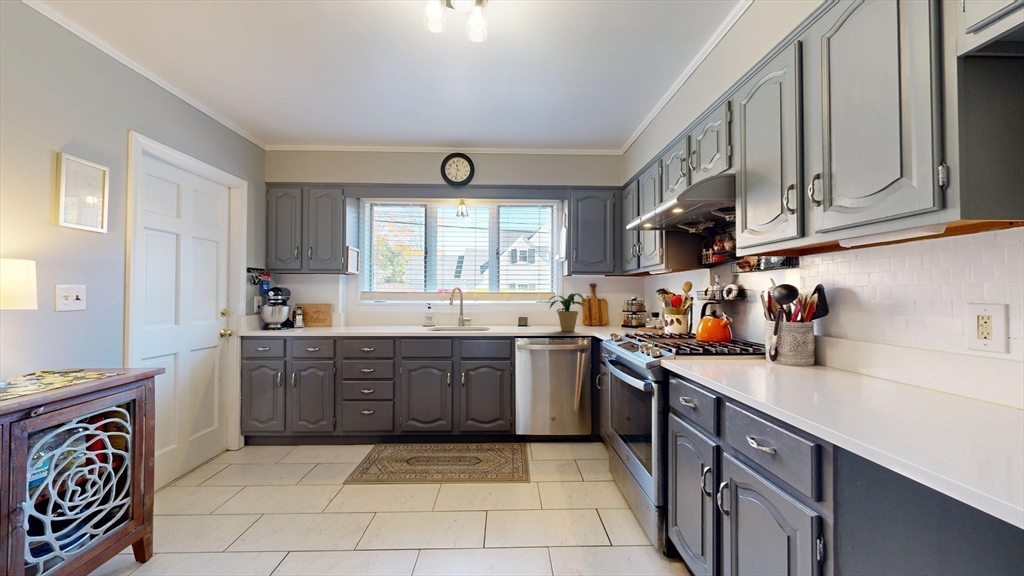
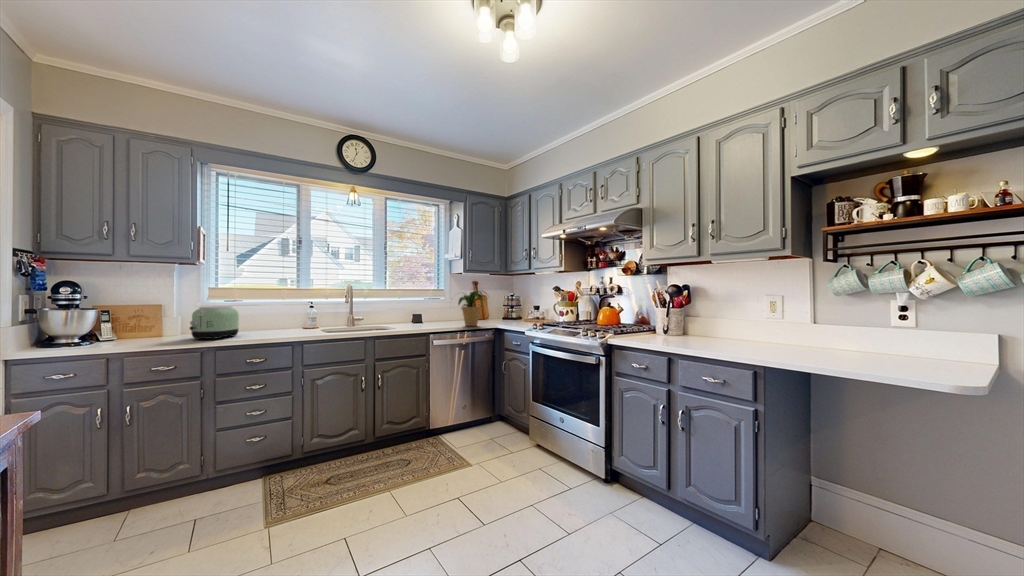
toaster: none [333,306,370,331] -> present [190,306,239,339]

